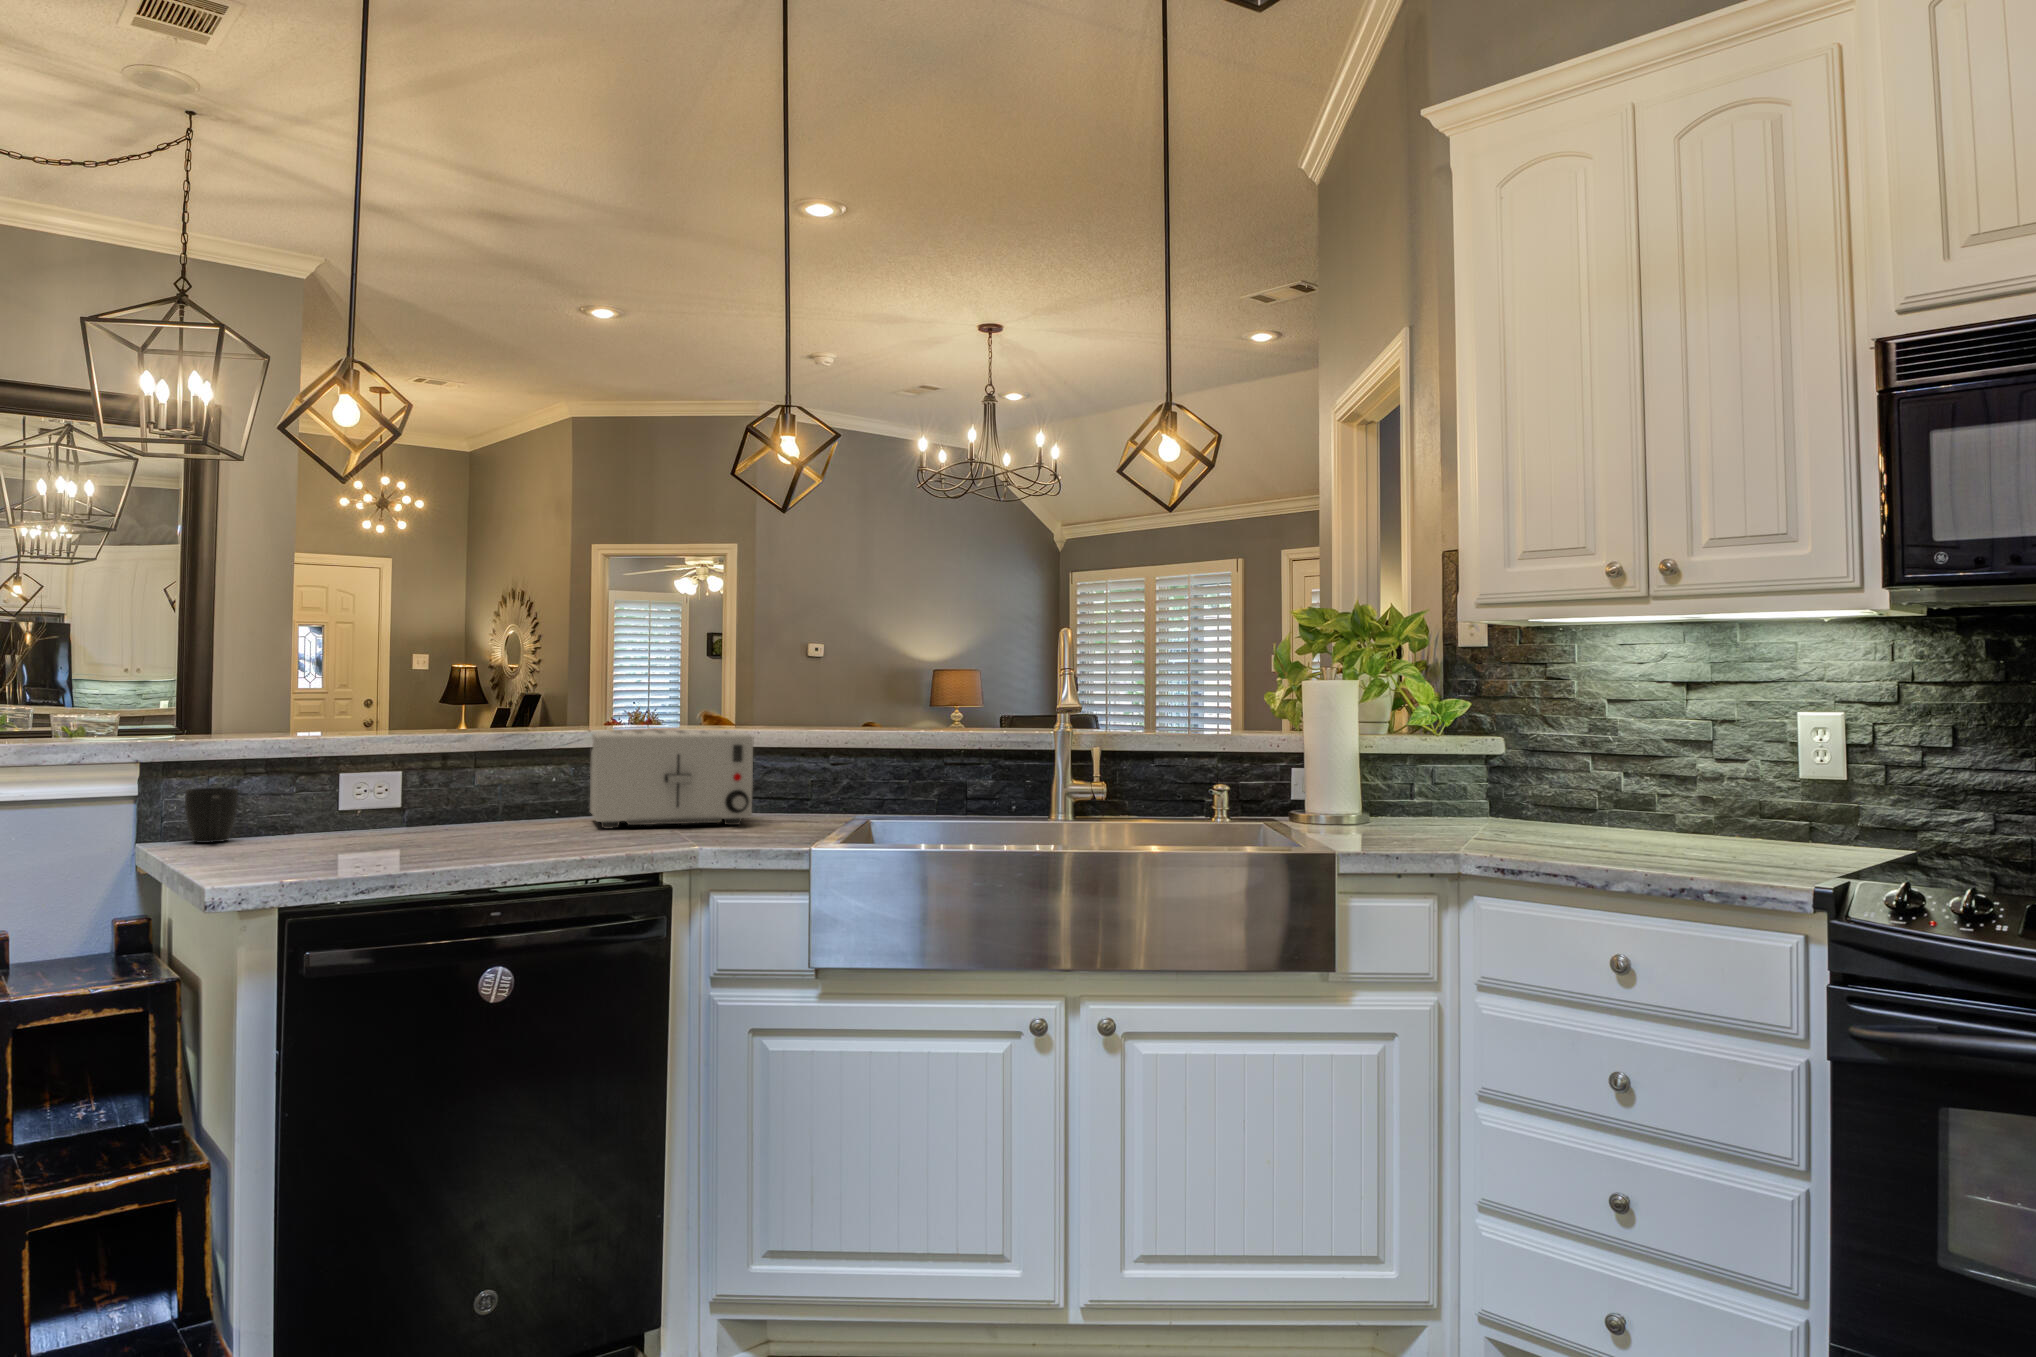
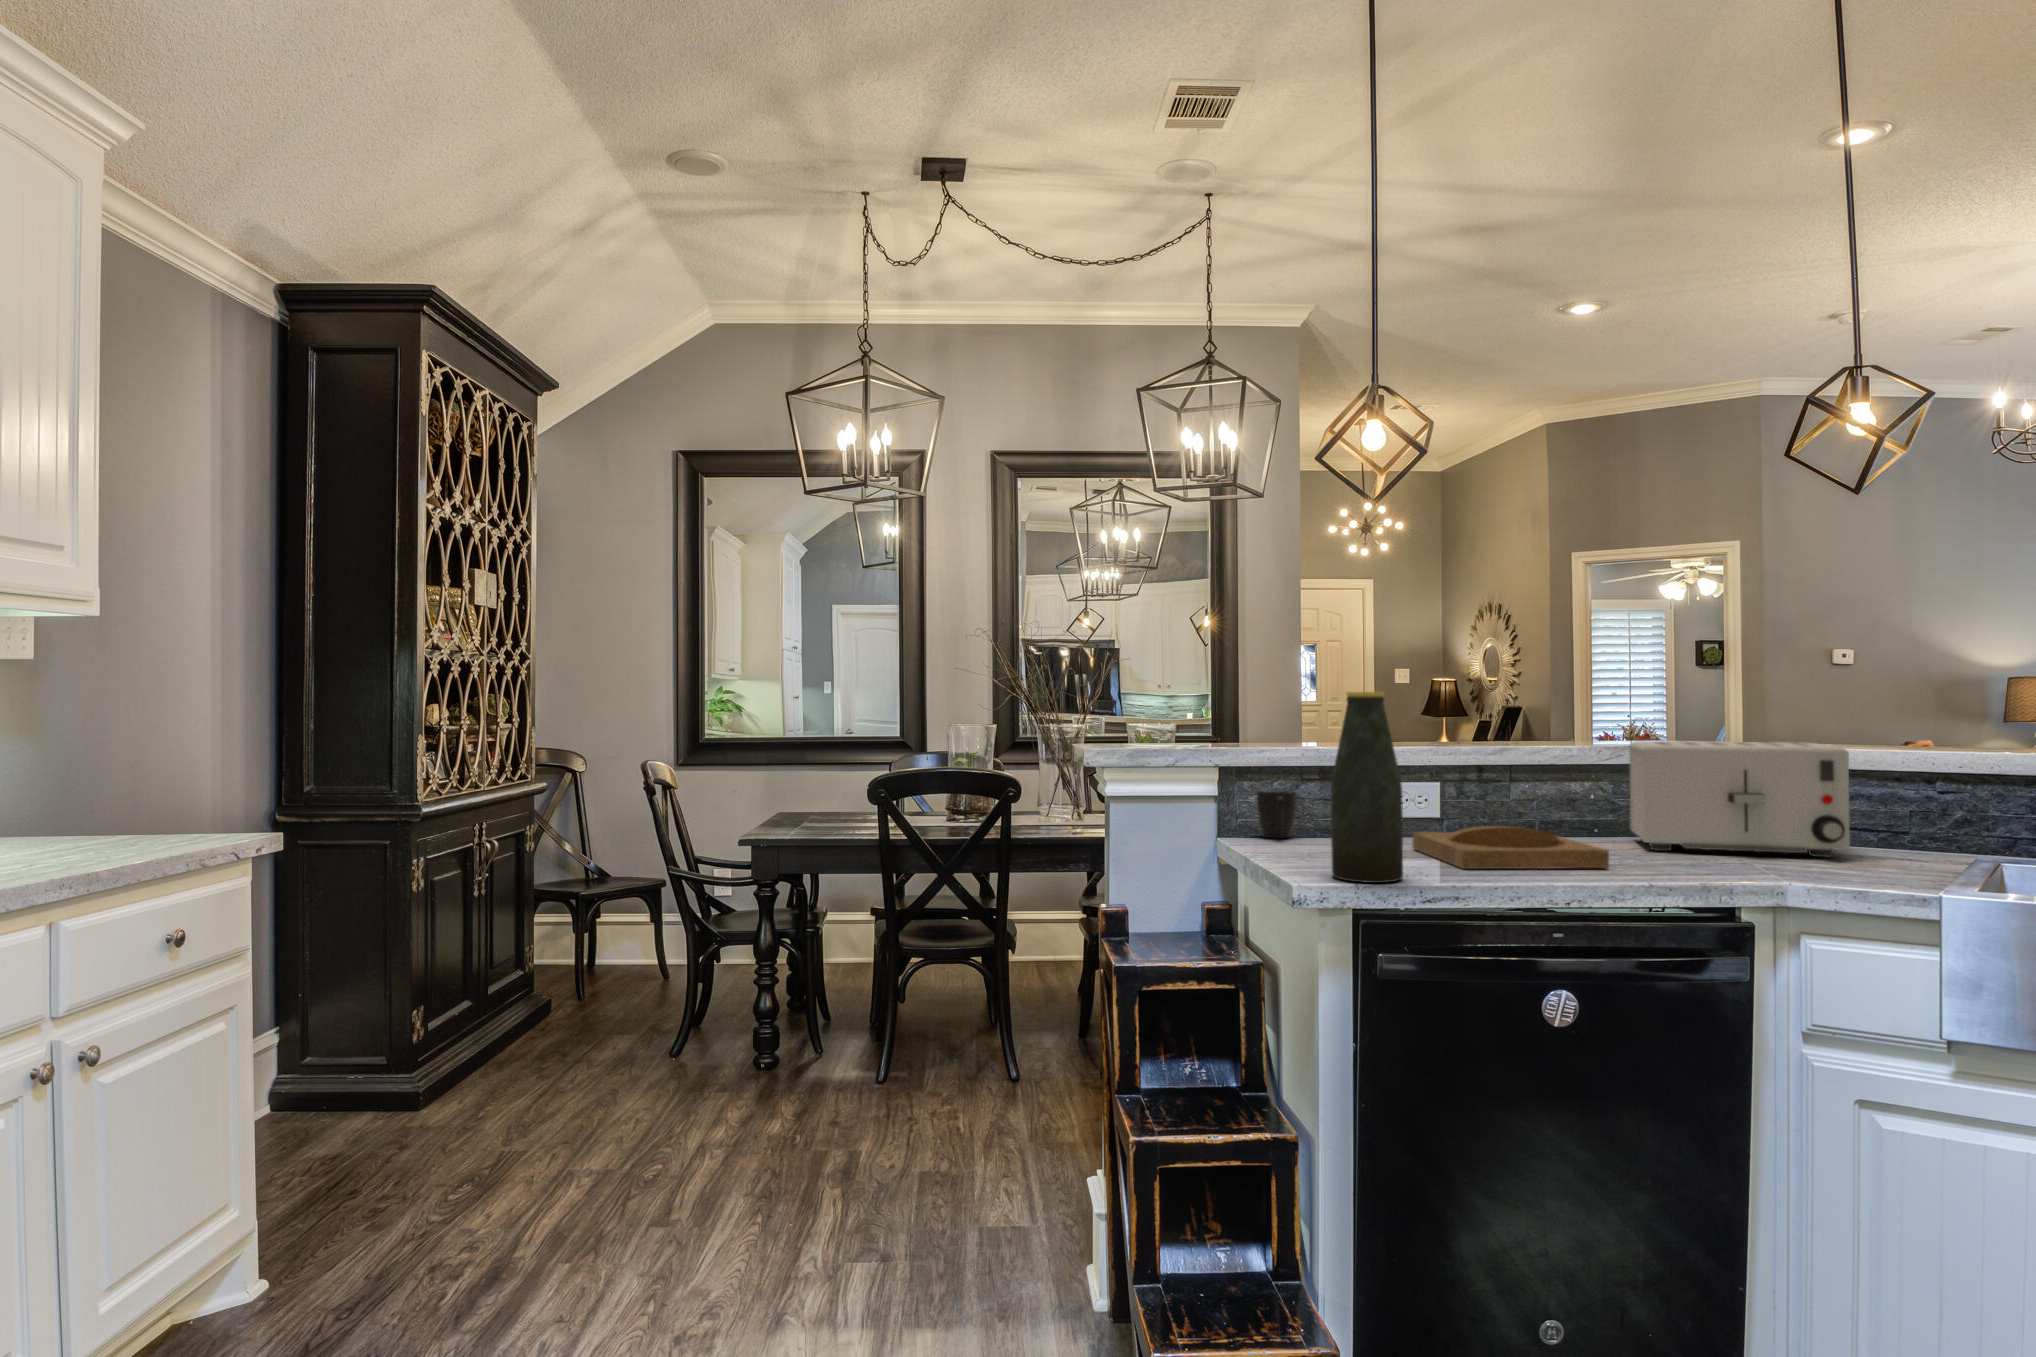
bottle: none [266,682,348,879] -> present [1331,692,1403,883]
tray: none [370,814,556,858] -> present [1412,826,1609,869]

